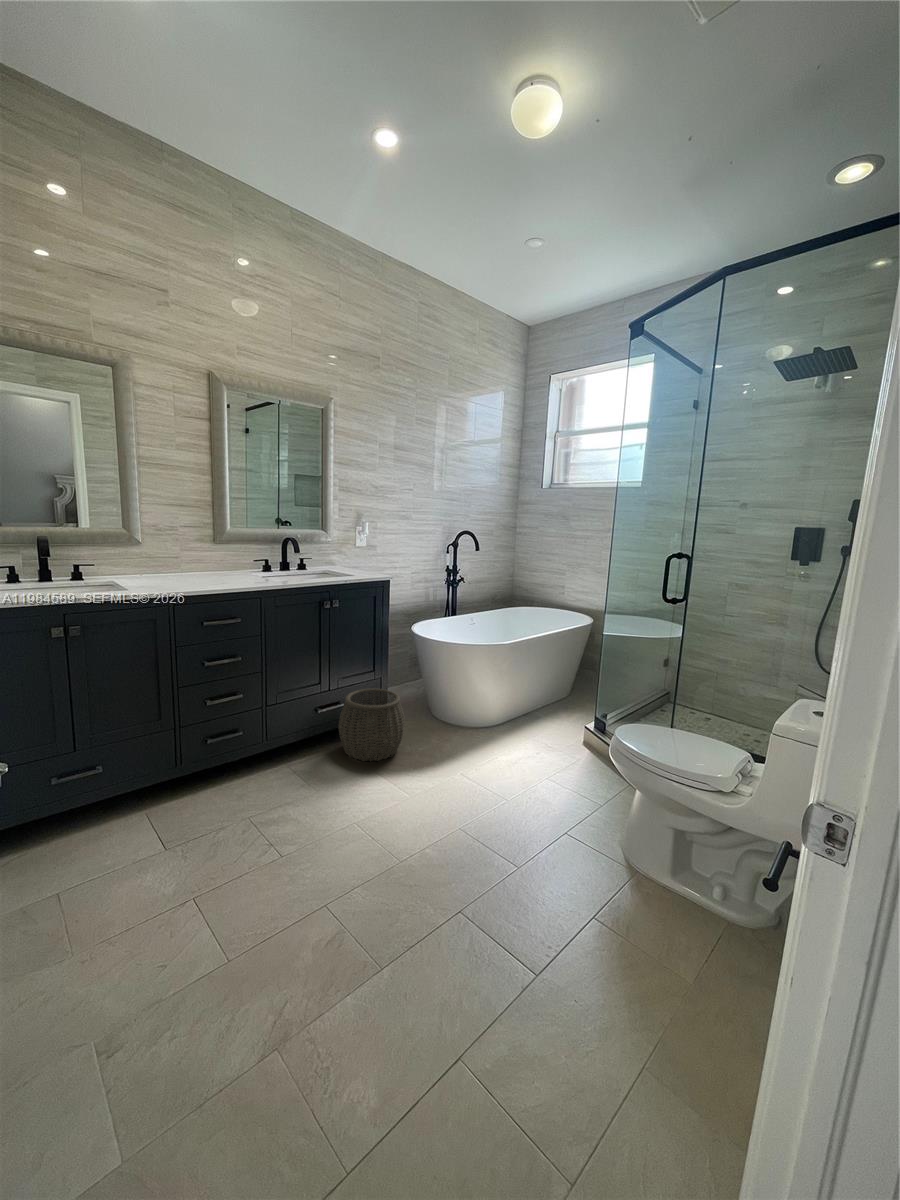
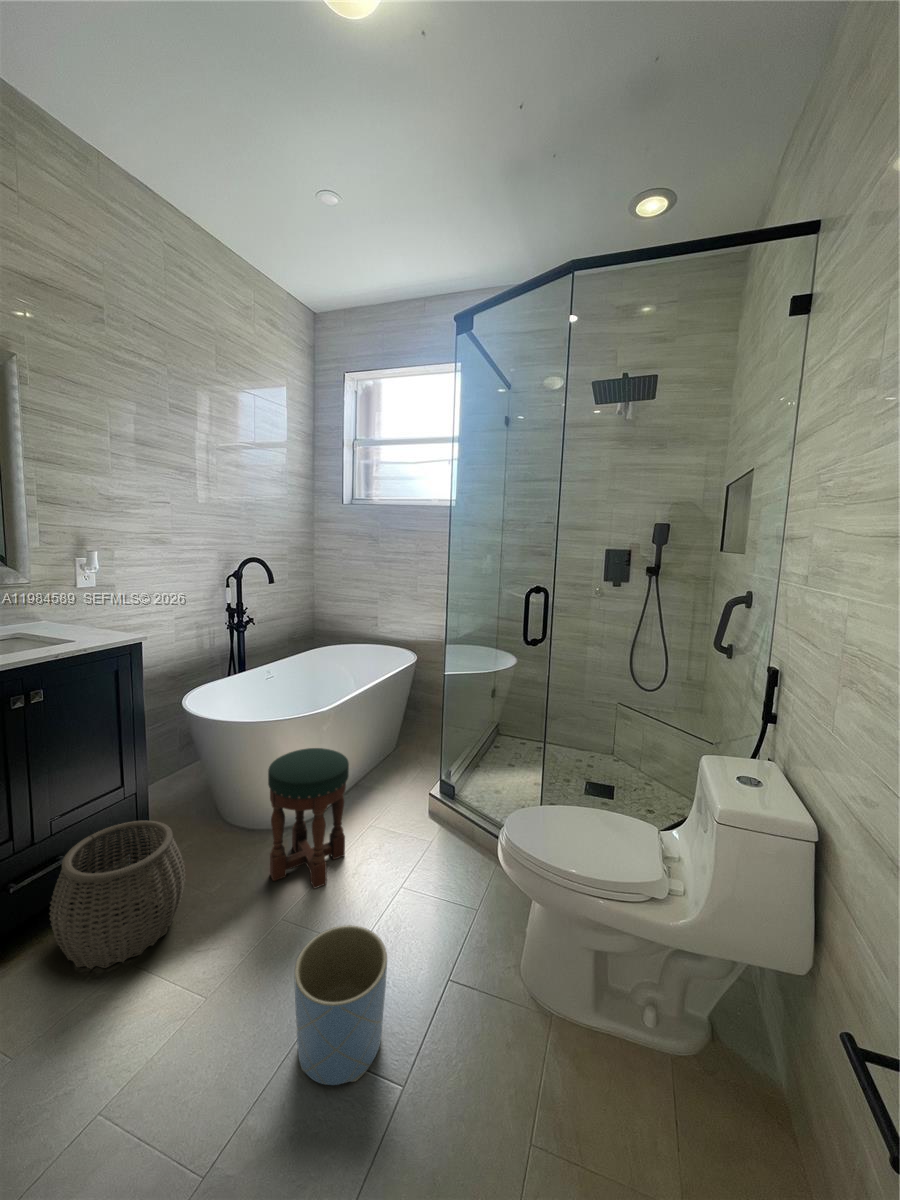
stool: none [456,667,514,761] -> present [268,748,349,889]
planter: none [456,759,512,840] -> present [294,925,387,1085]

